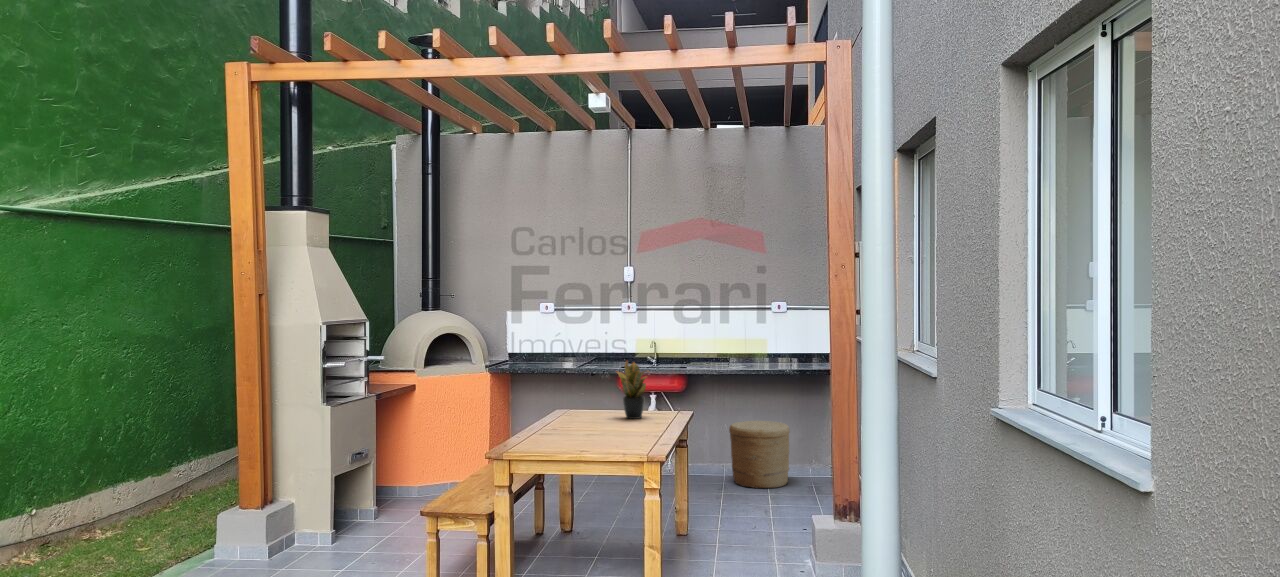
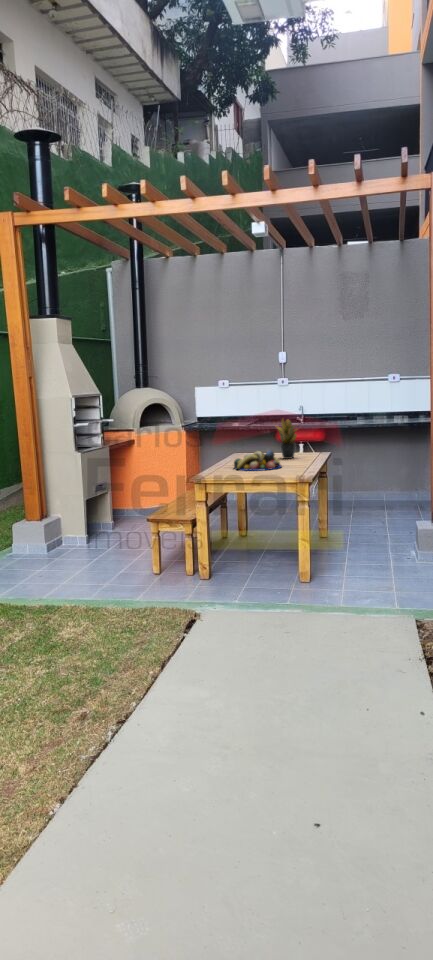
fruit bowl: none [553,409,624,440] -> present [234,450,282,471]
woven basket: present [729,421,790,488] -> none [357,463,401,510]

